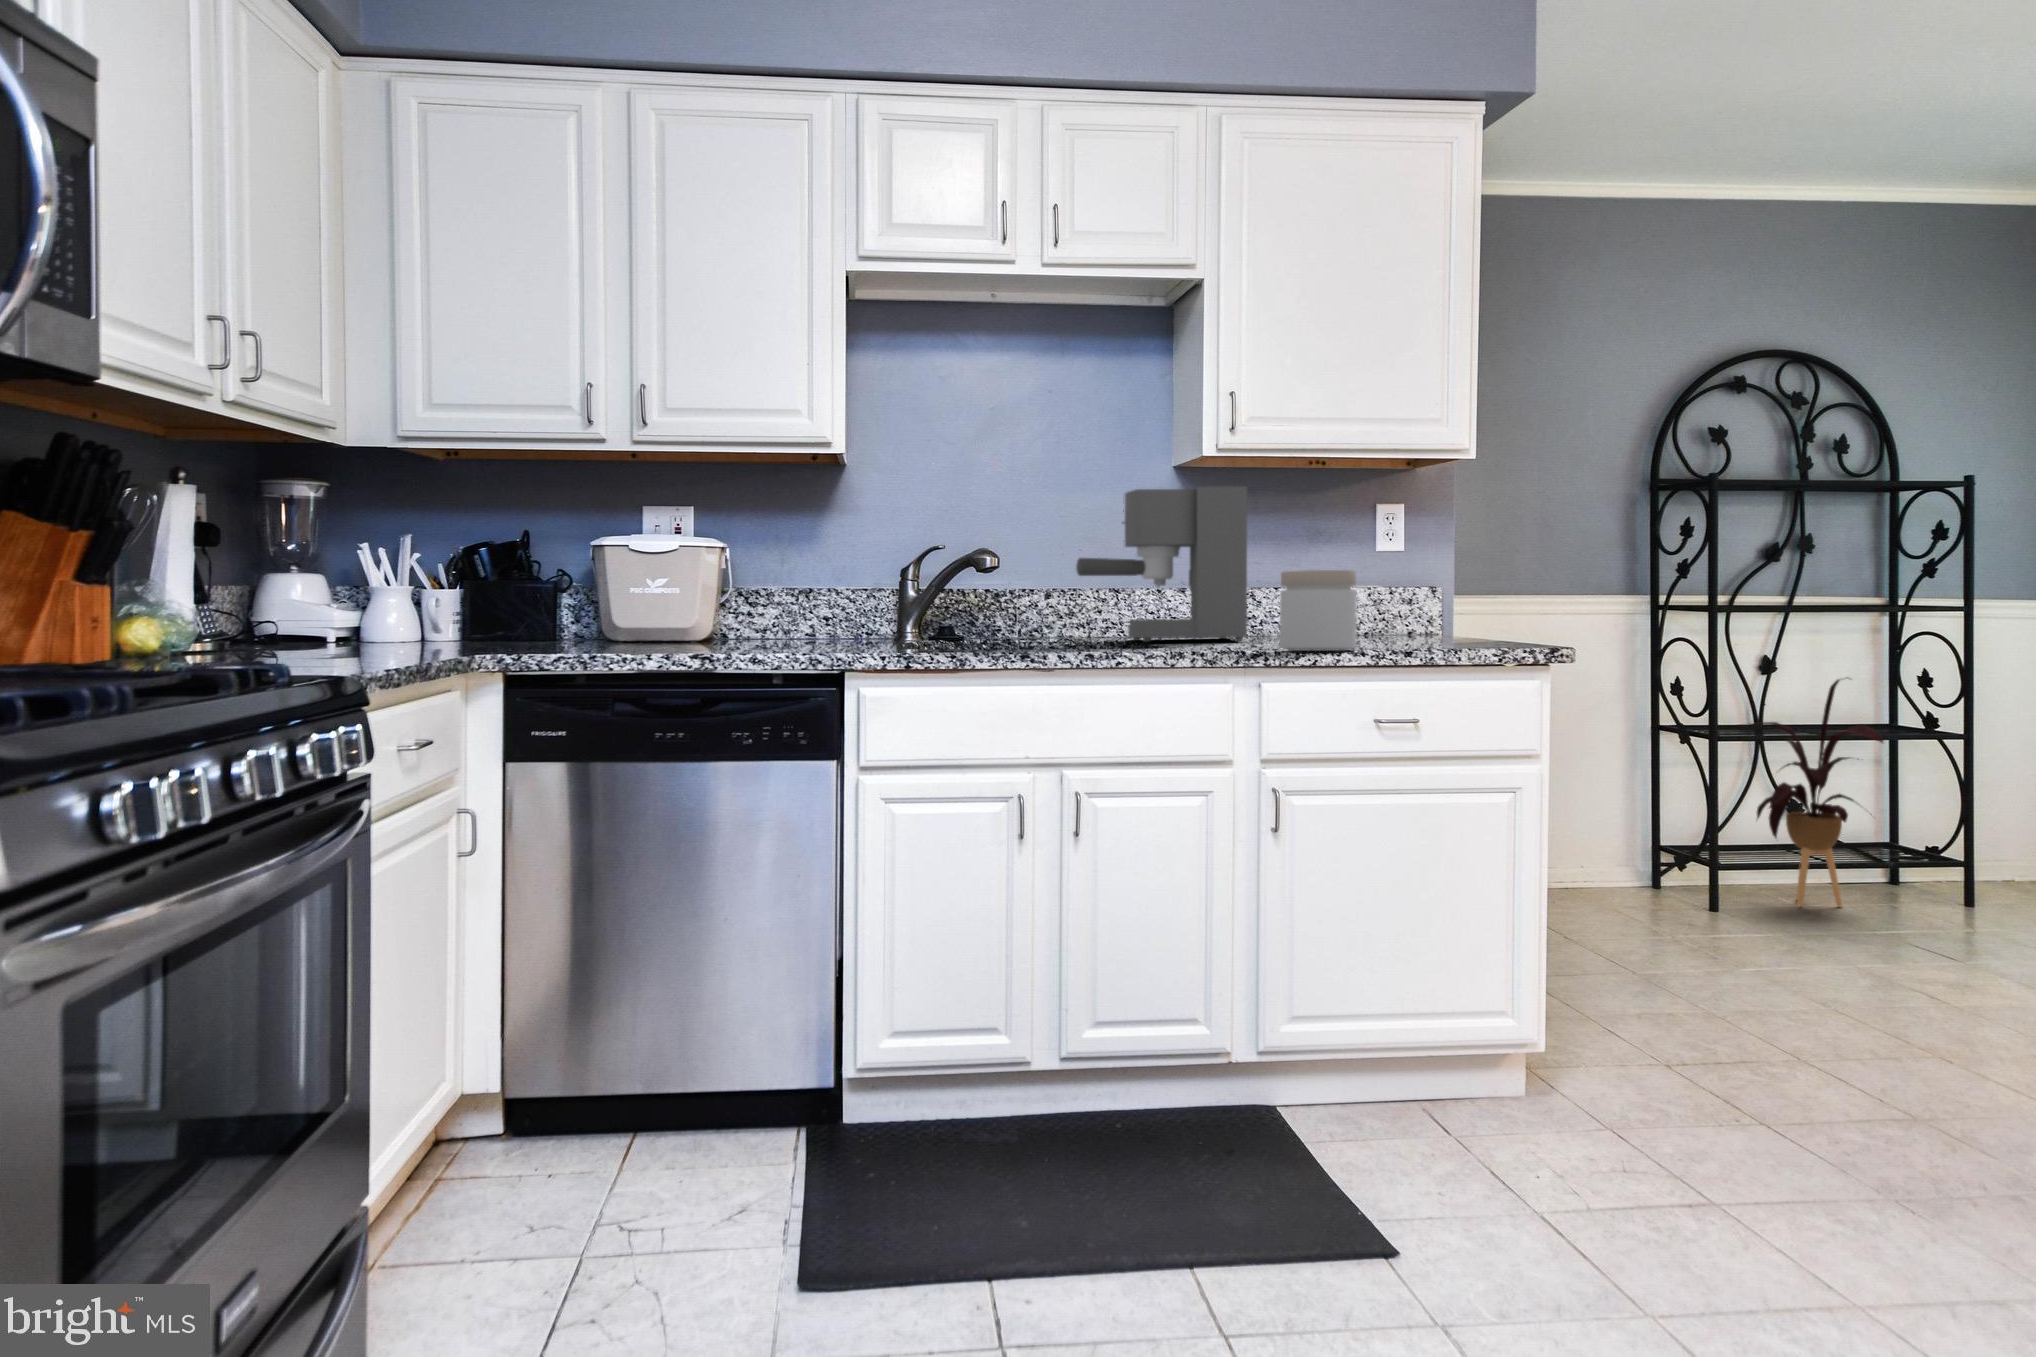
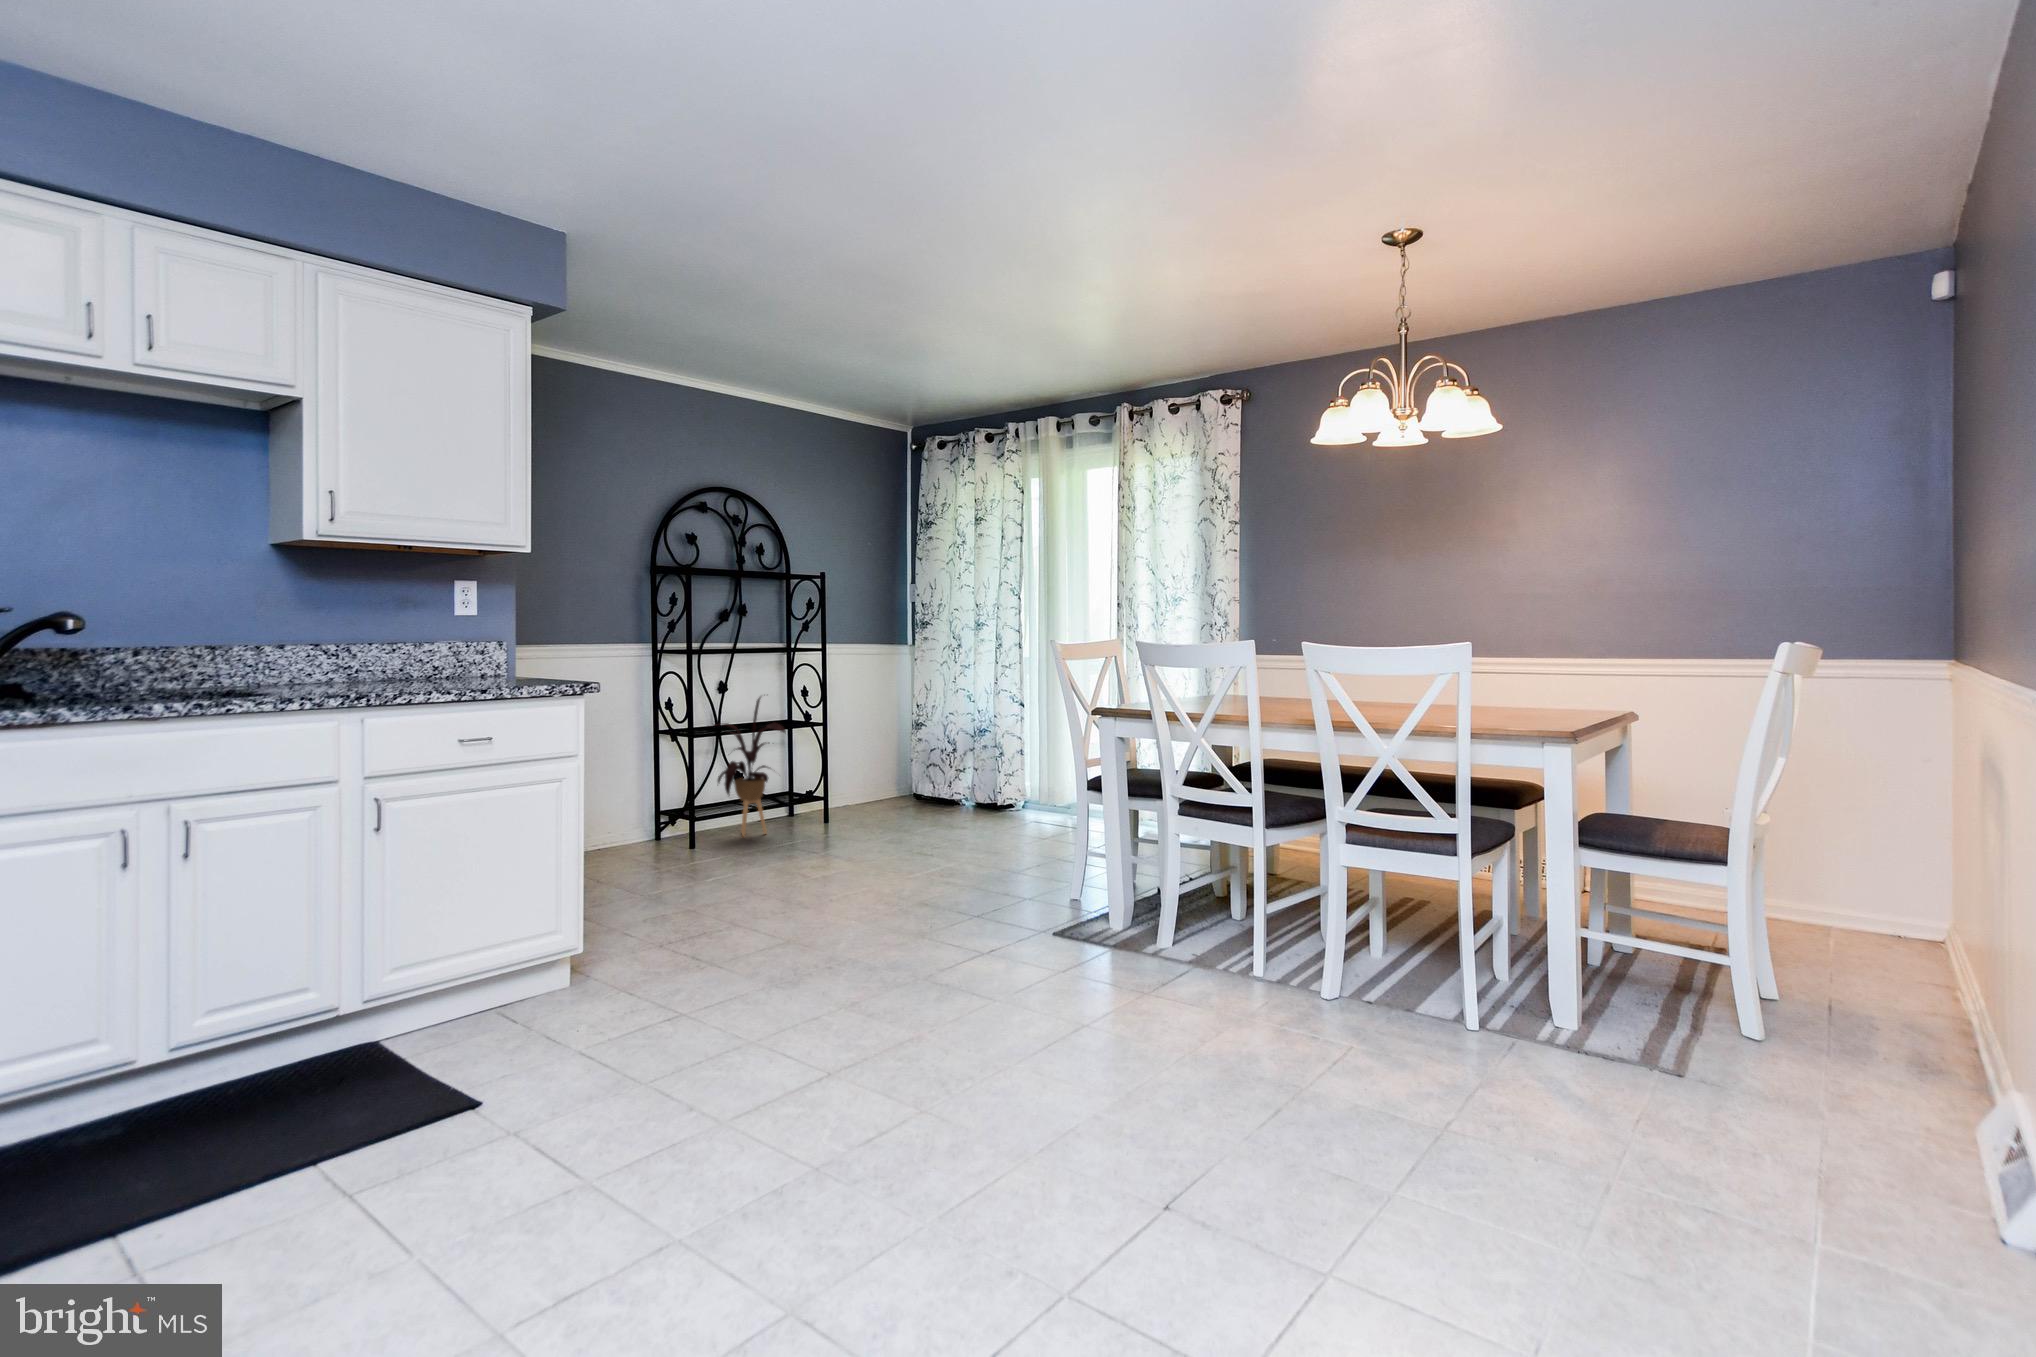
coffee maker: present [1076,486,1247,642] -> none [168,562,345,689]
jar: present [1280,570,1357,651] -> none [380,636,445,696]

